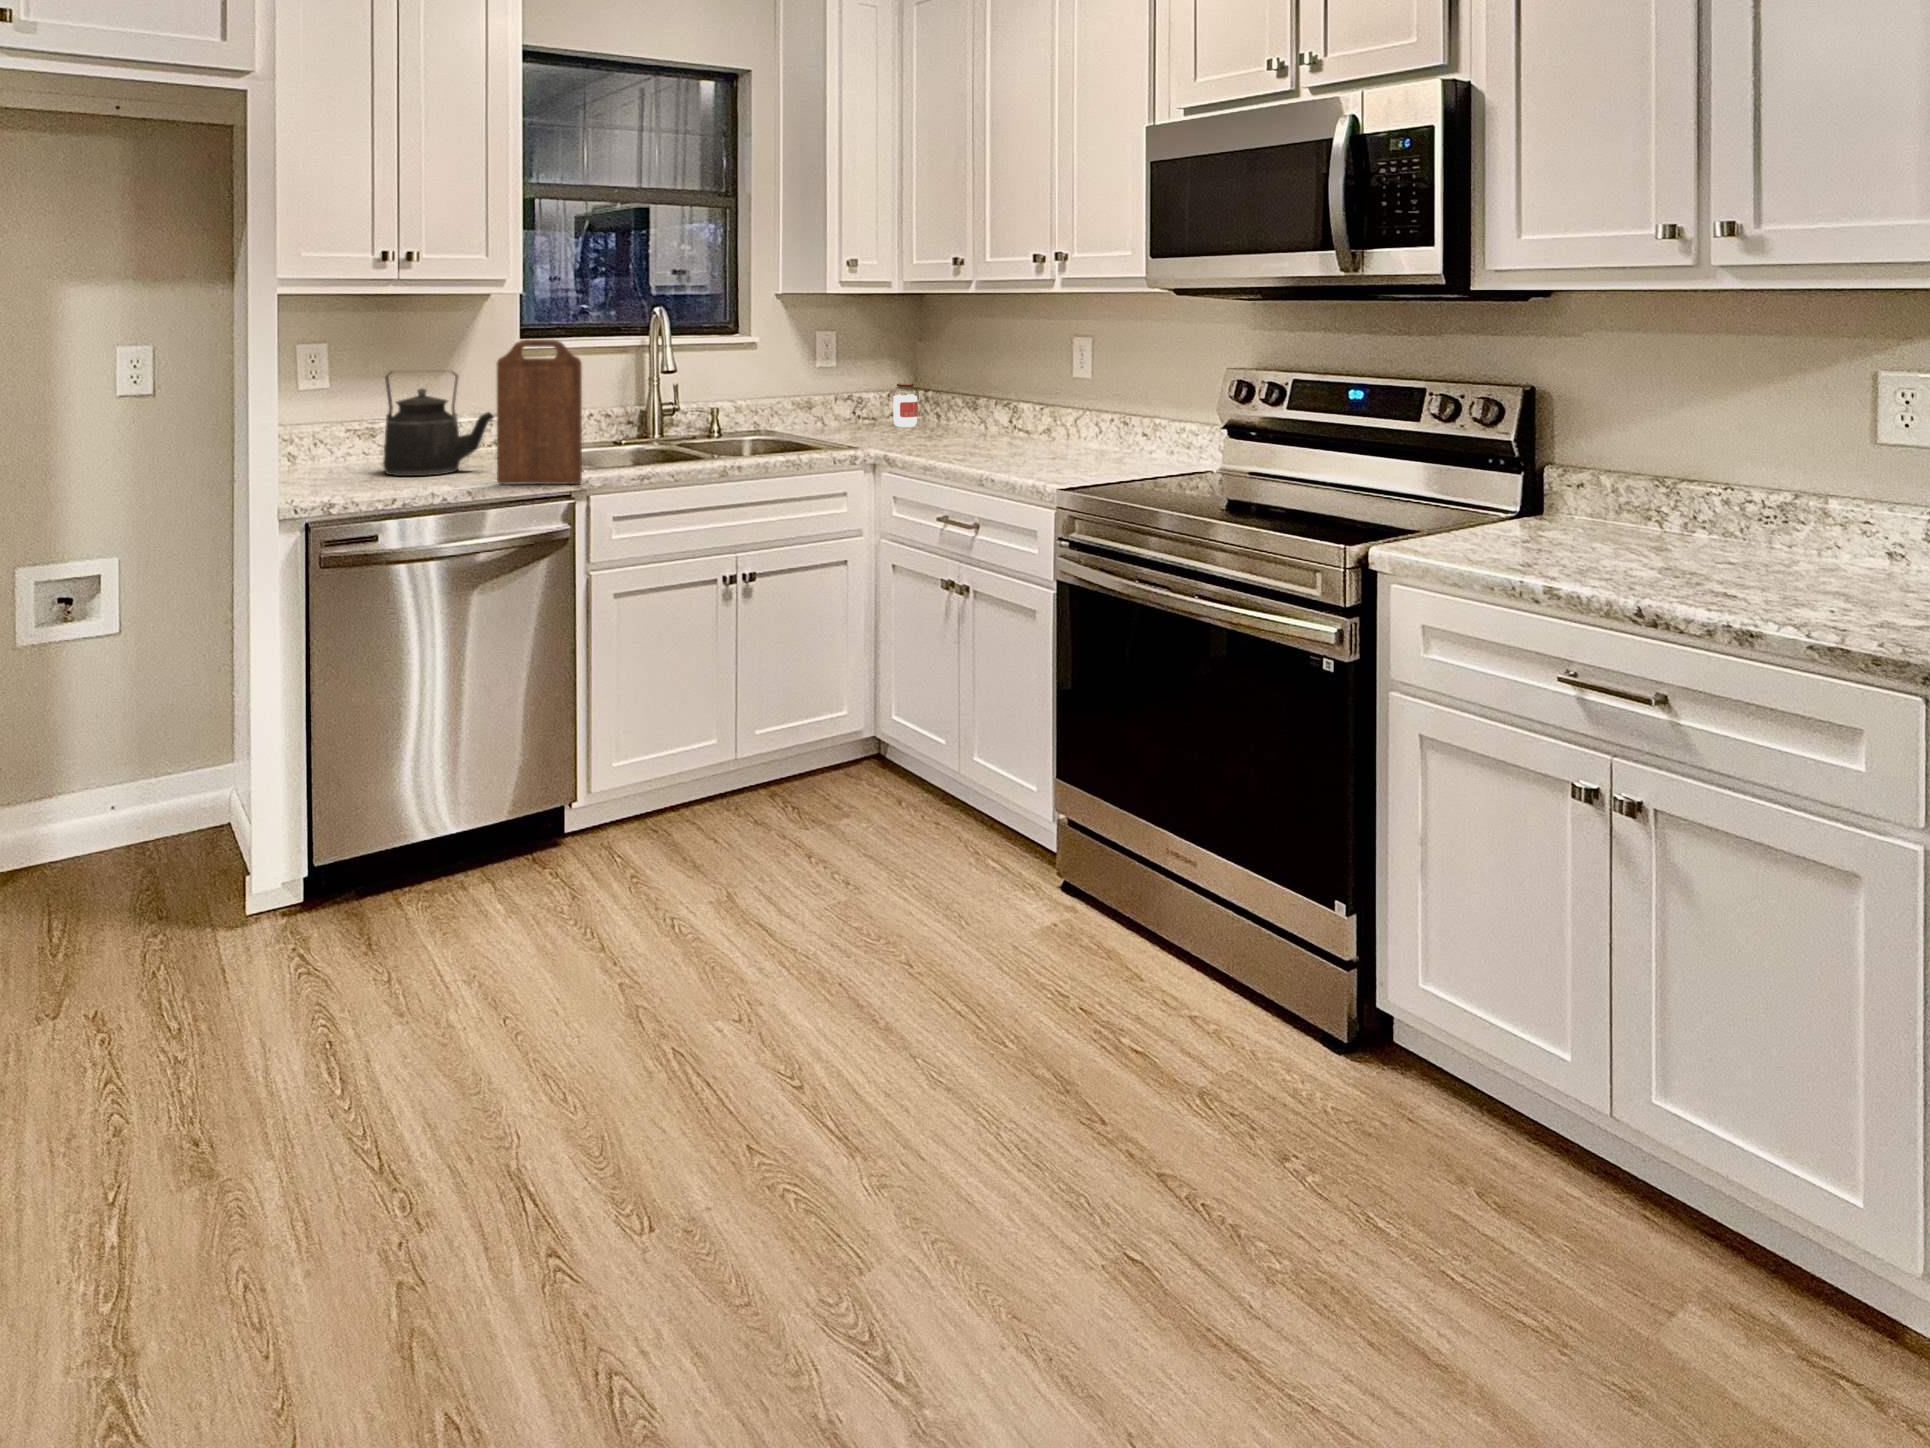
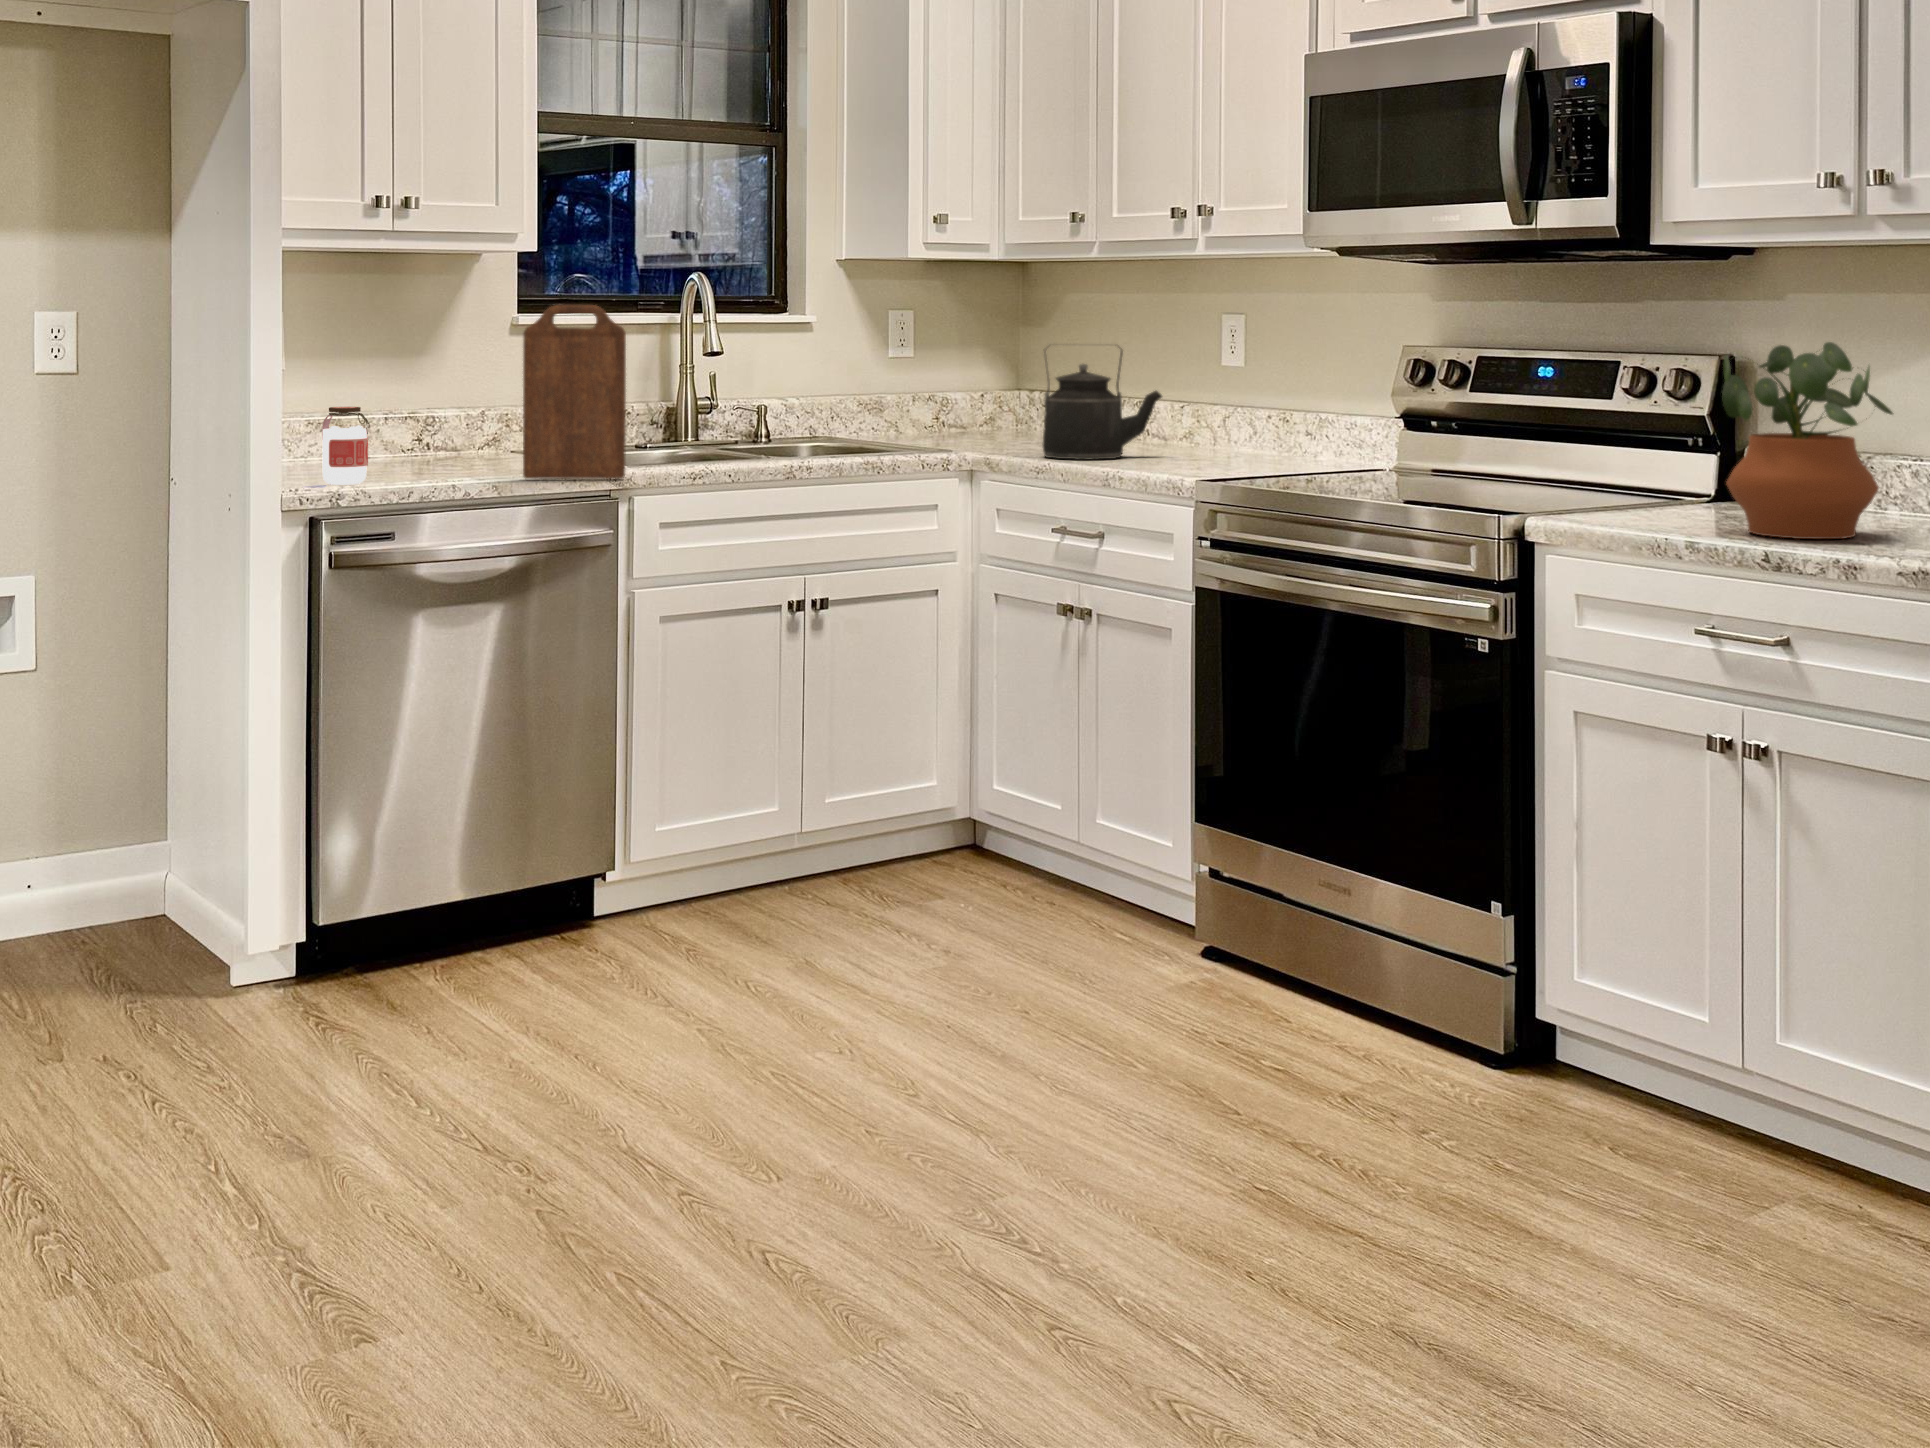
kettle: present [383,371,494,476] -> present [1042,345,1162,460]
jar: present [892,383,919,427] -> present [322,407,370,485]
potted plant: none [1571,391,1751,589] -> present [1722,342,1893,539]

